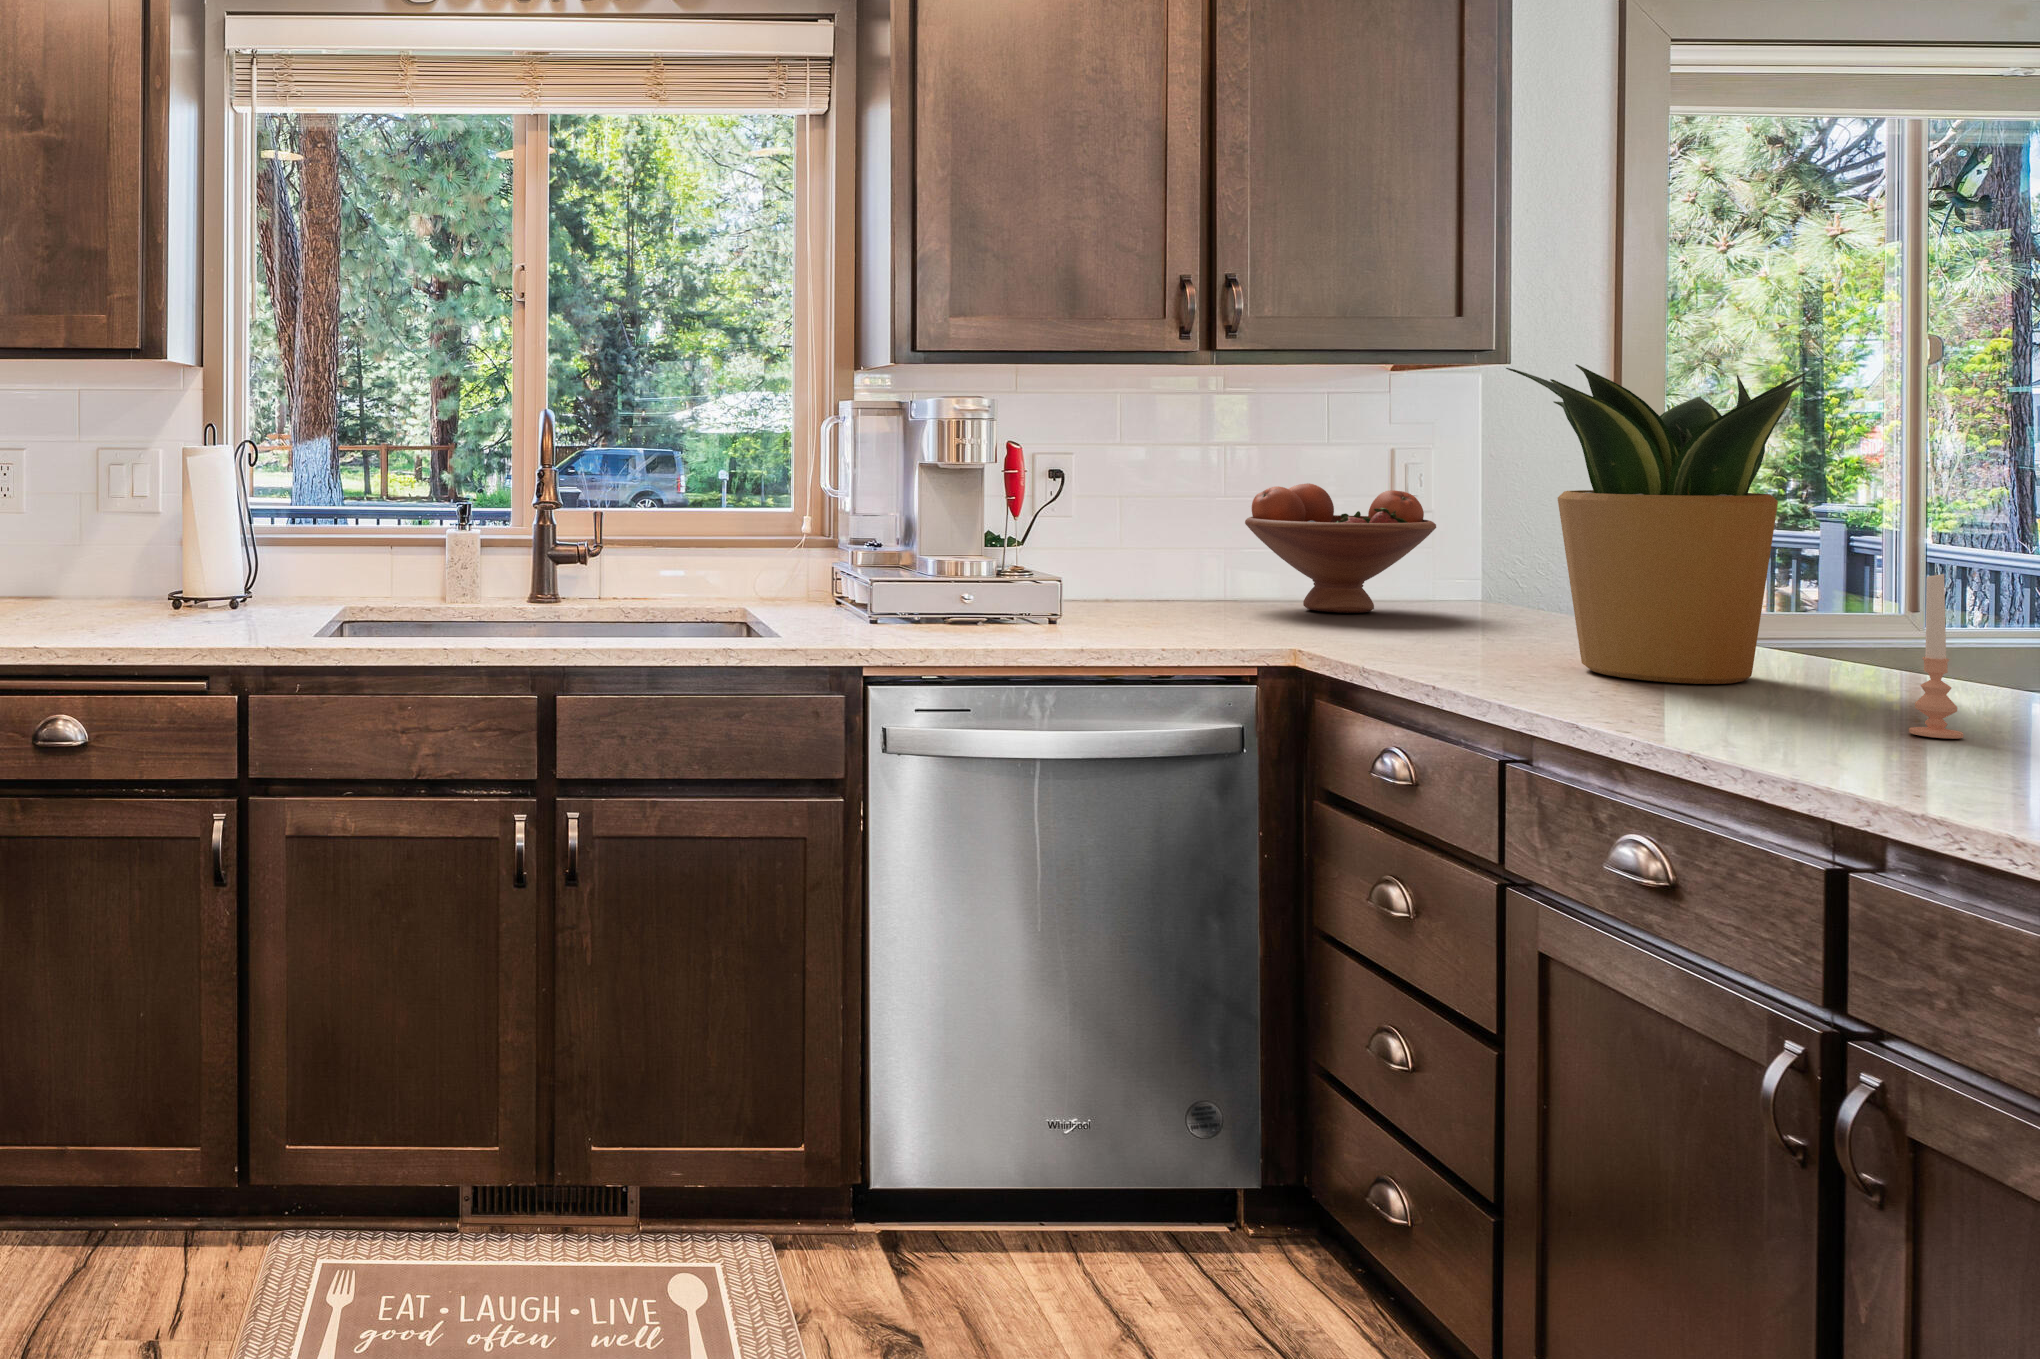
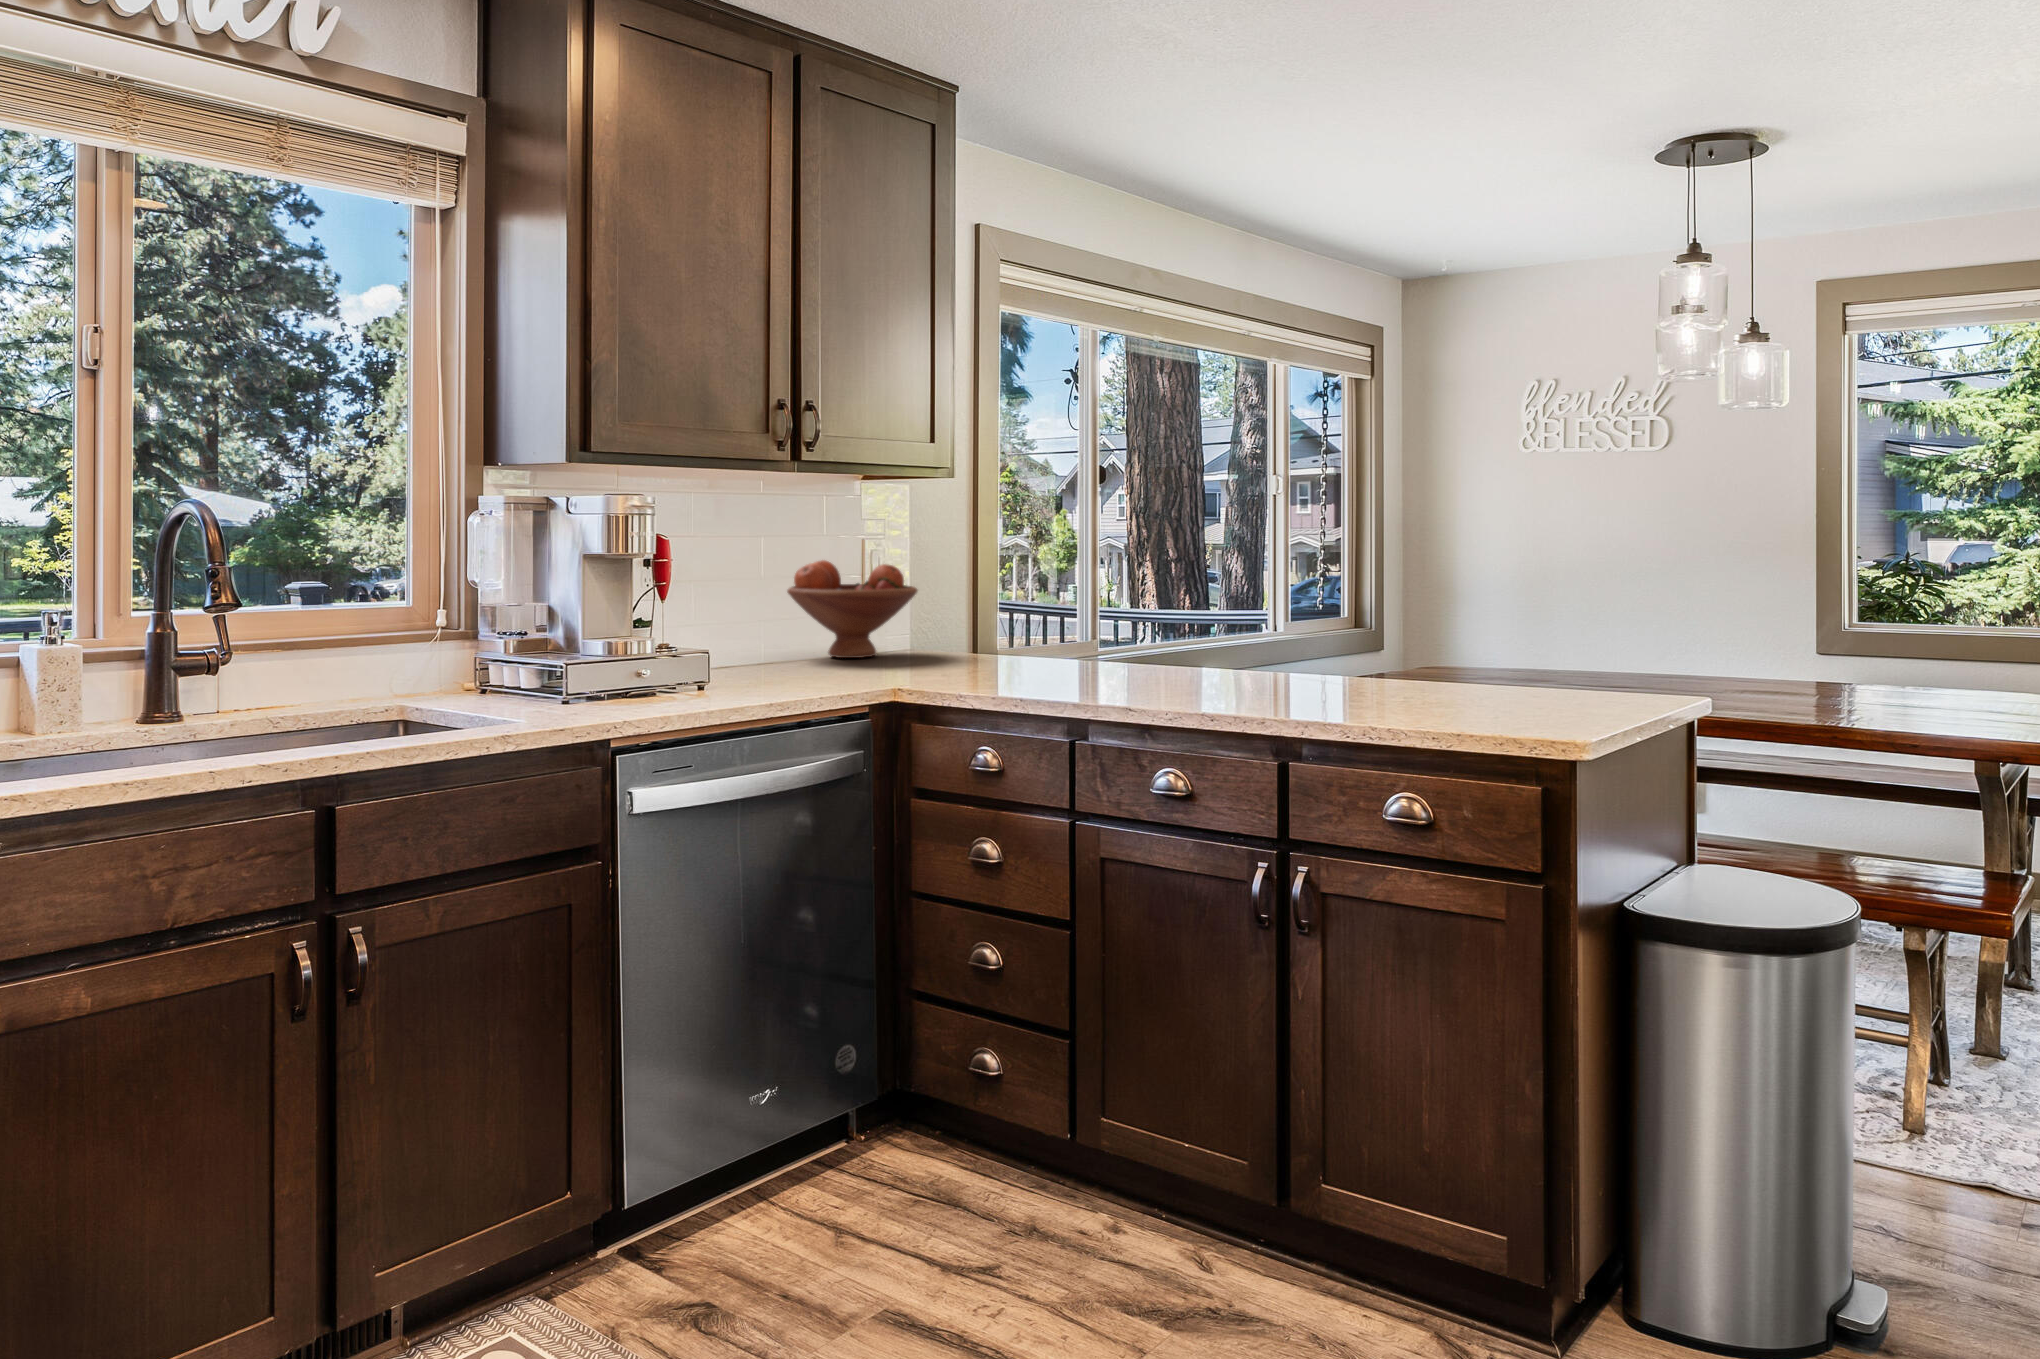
potted plant: present [1506,364,1806,684] -> none [1028,481,1208,683]
candle: present [1909,572,1963,739] -> none [1277,606,1299,697]

